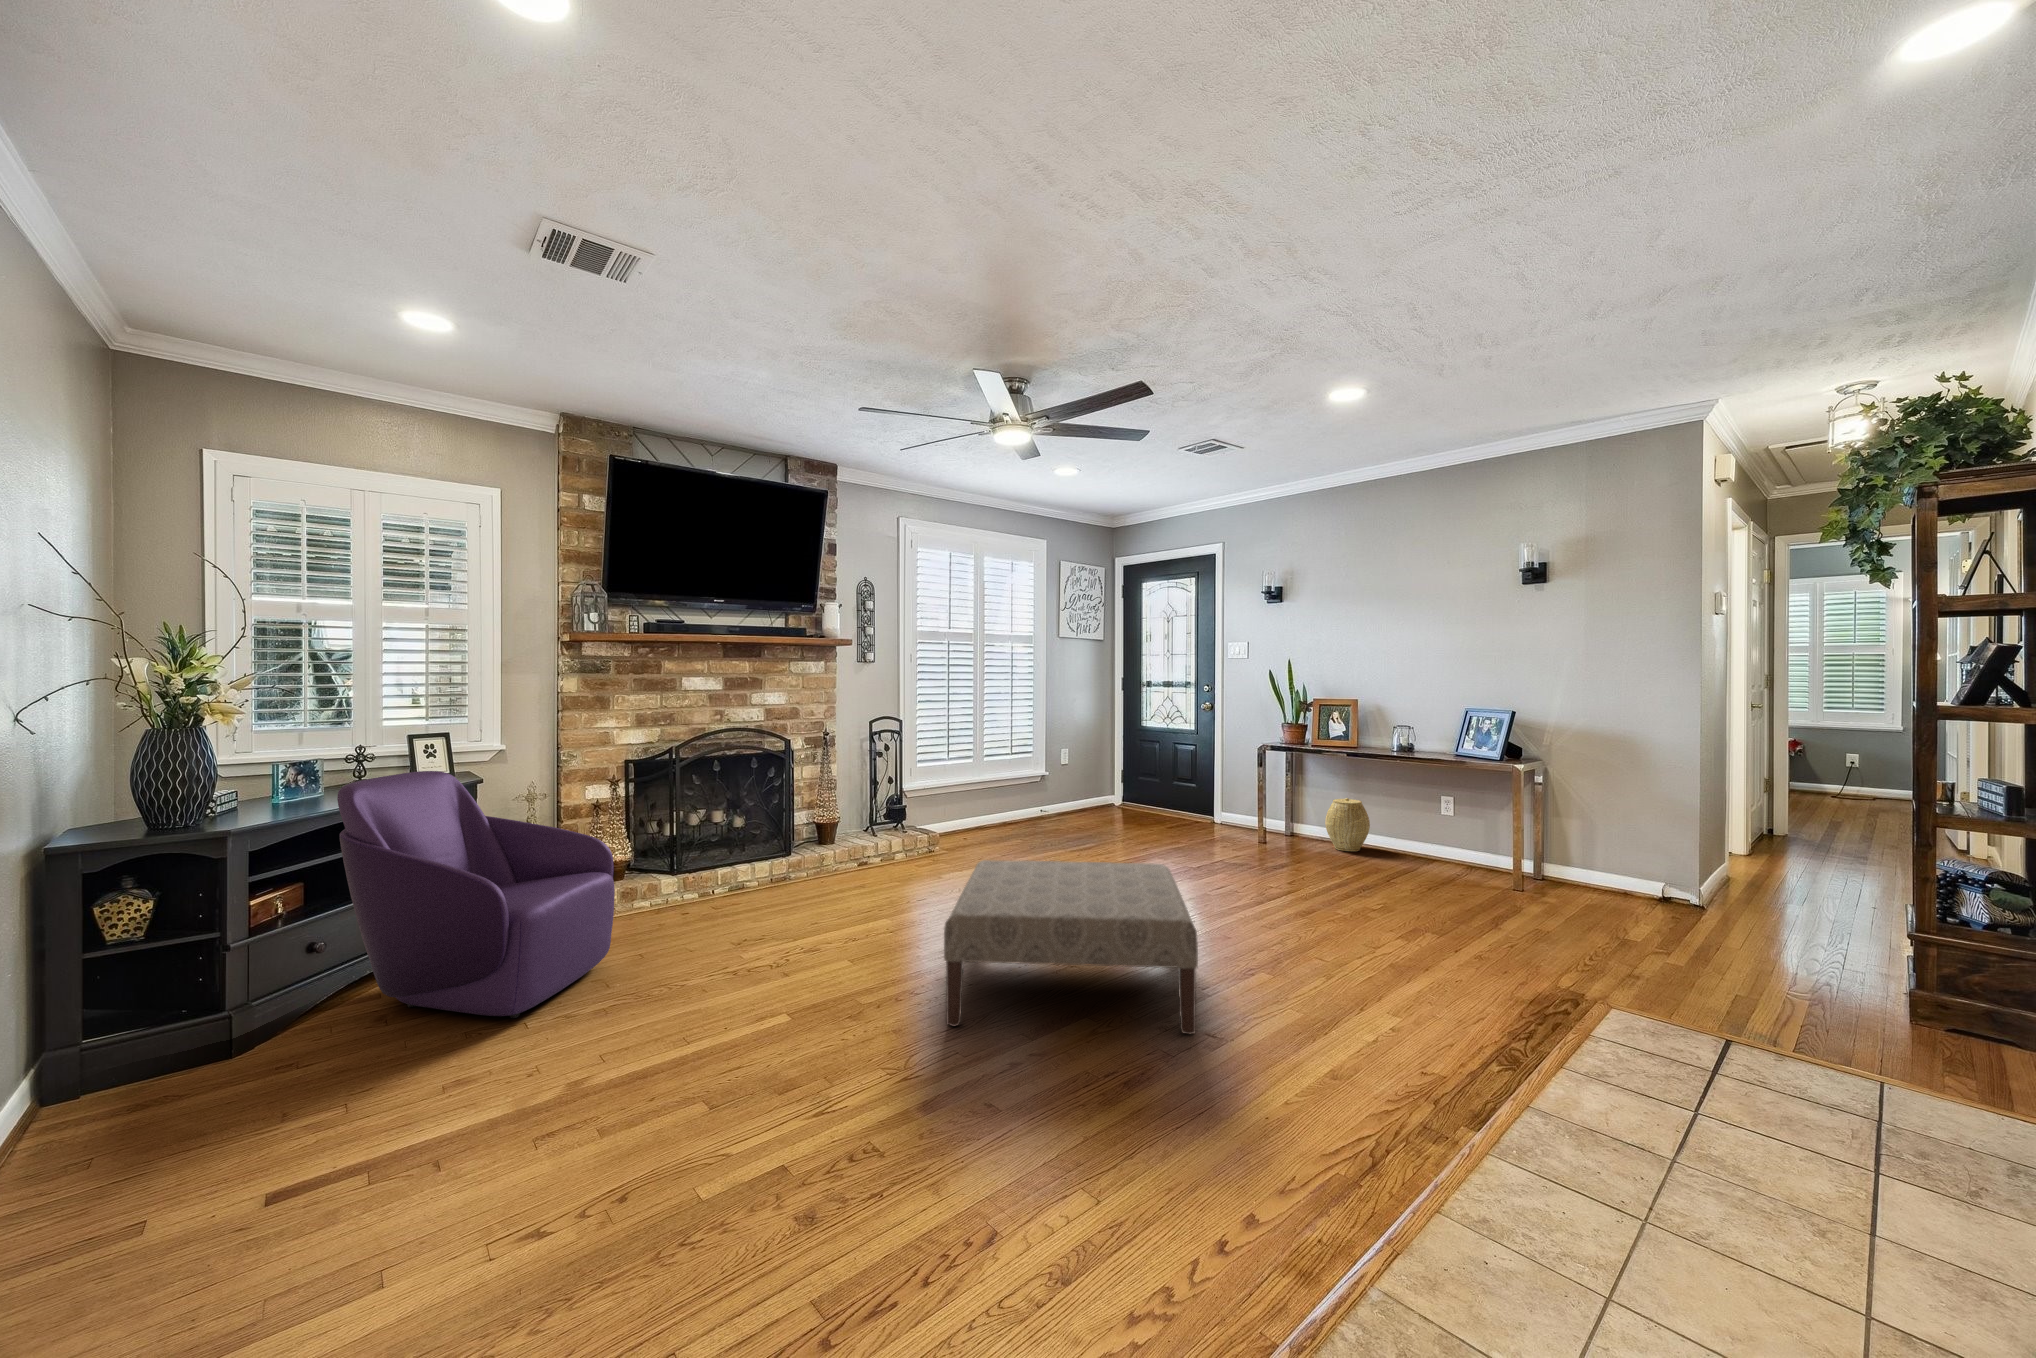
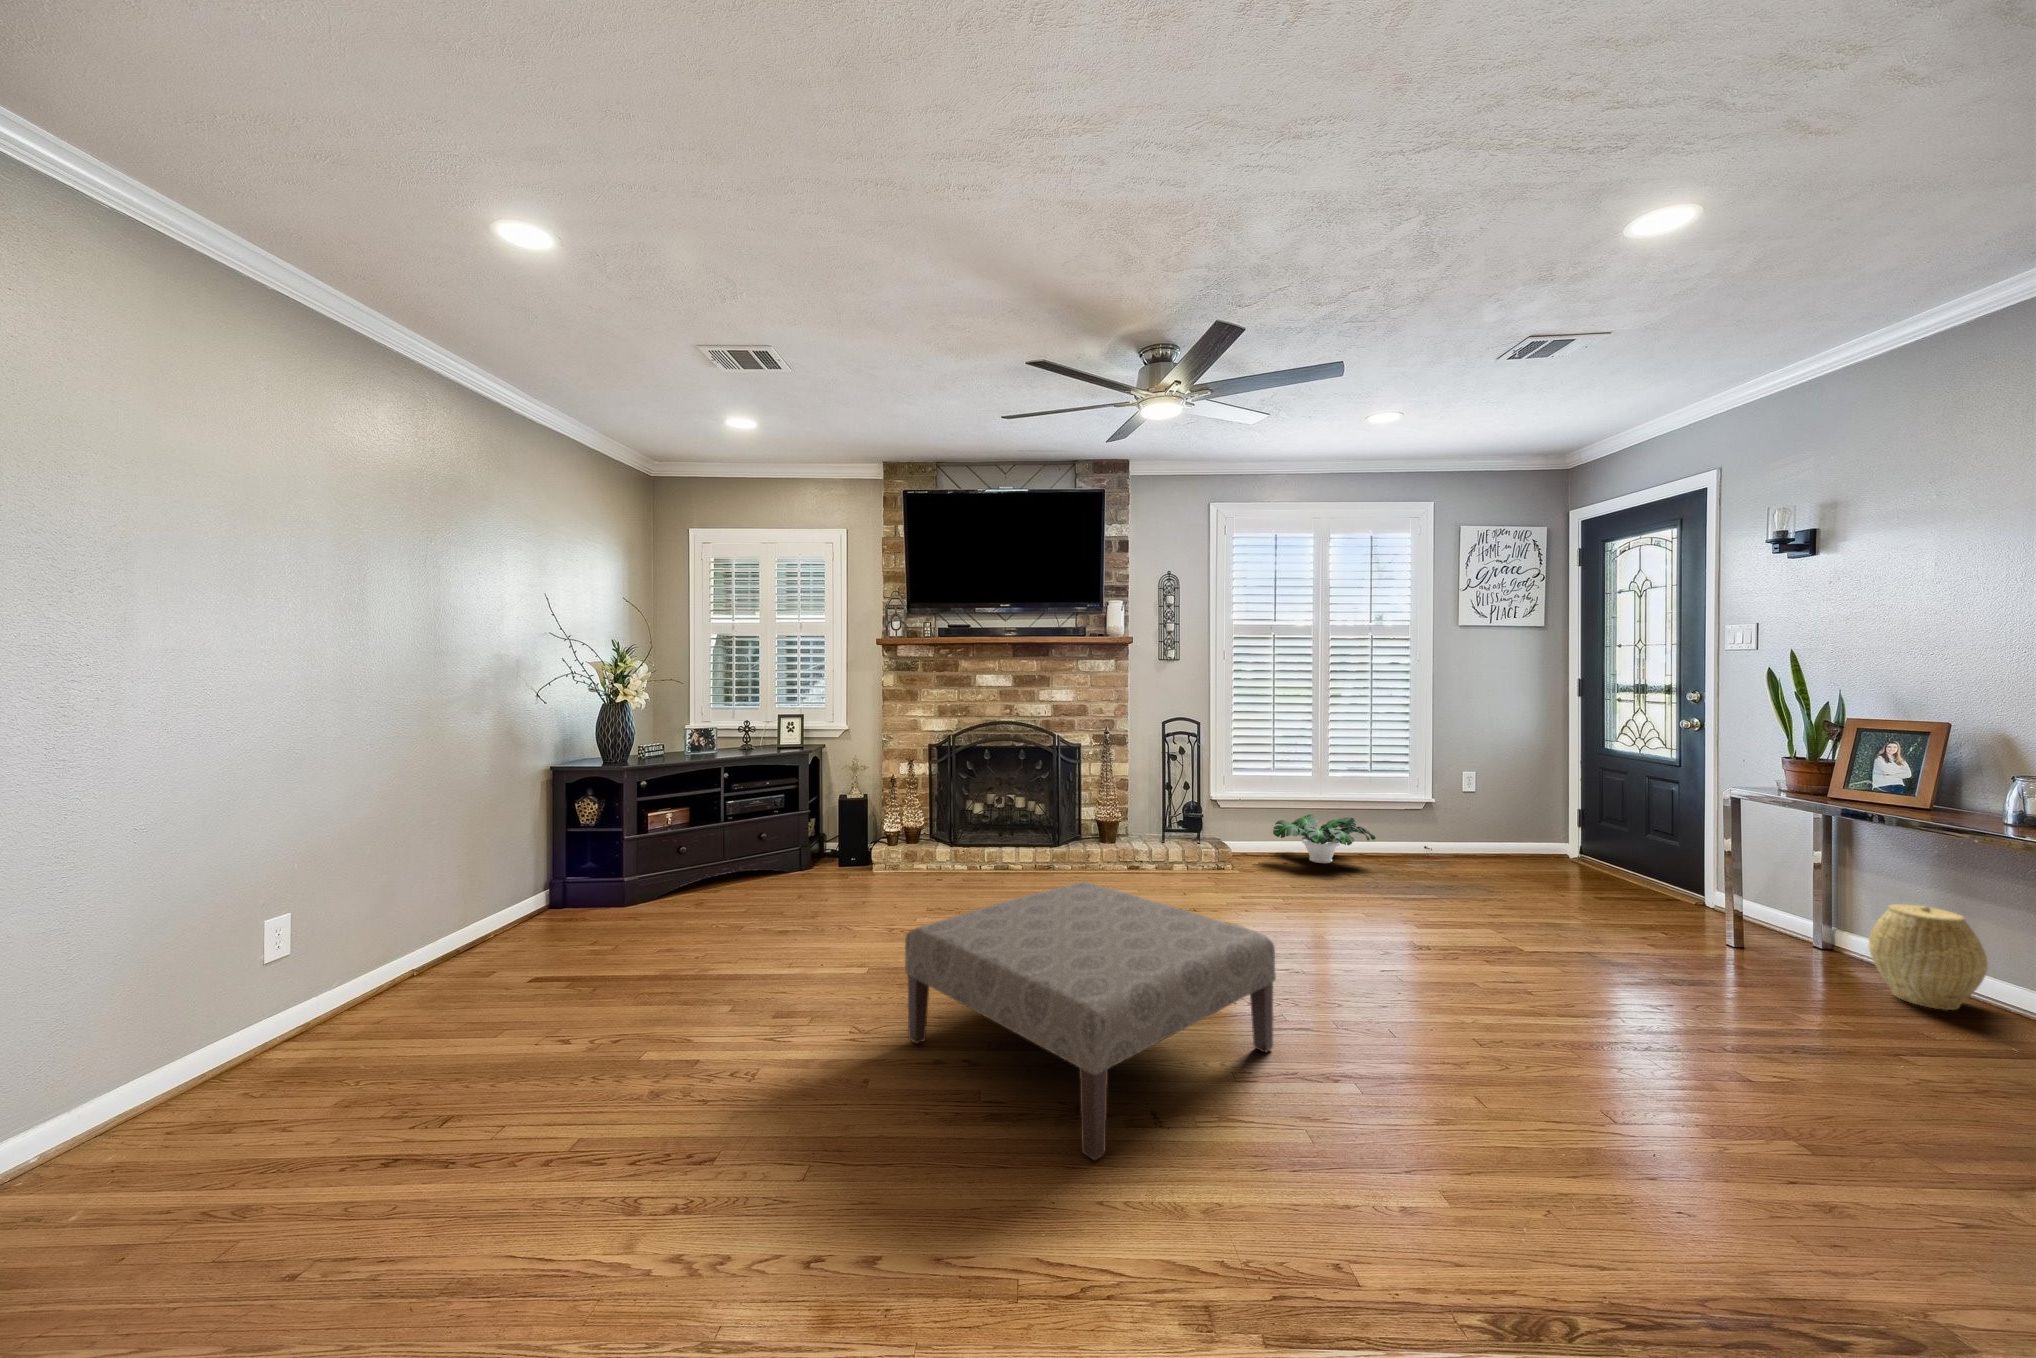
armchair: present [337,771,615,1018] -> none [670,742,835,928]
potted plant: none [963,796,1037,837] -> present [1273,814,1376,863]

